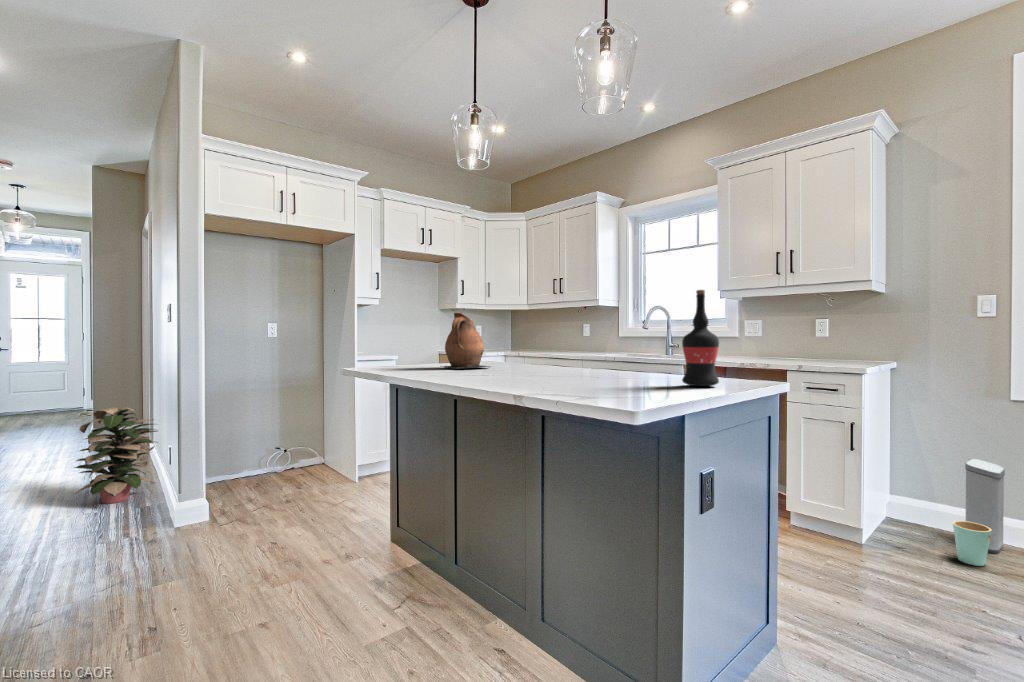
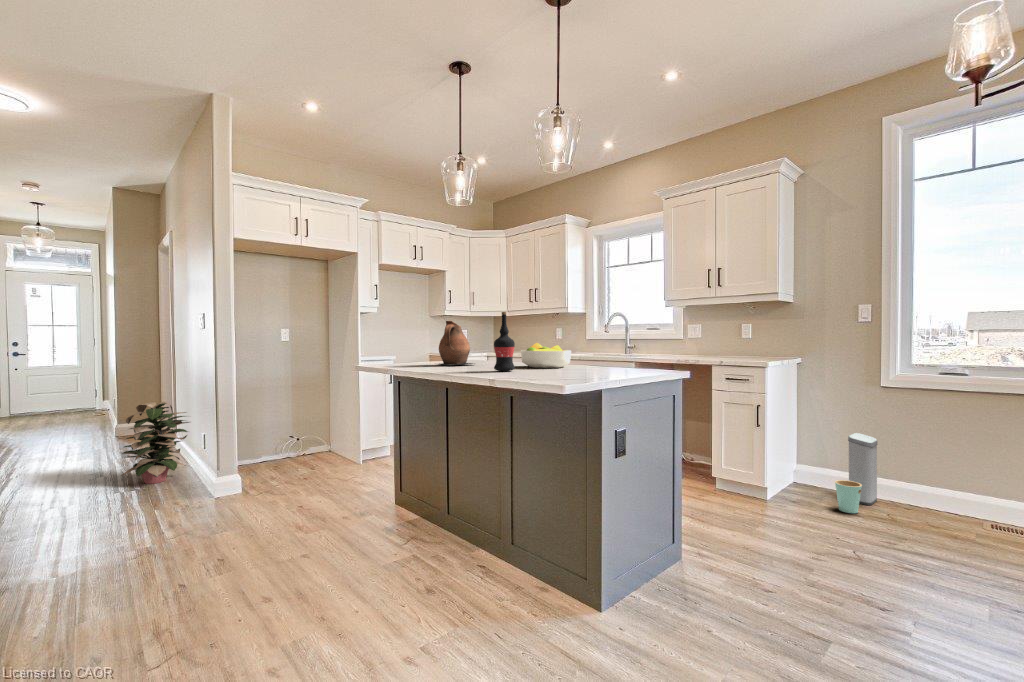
wine bottle: present [682,290,719,386] -> present [494,312,515,371]
fruit bowl: none [548,341,615,374] -> present [521,343,571,368]

